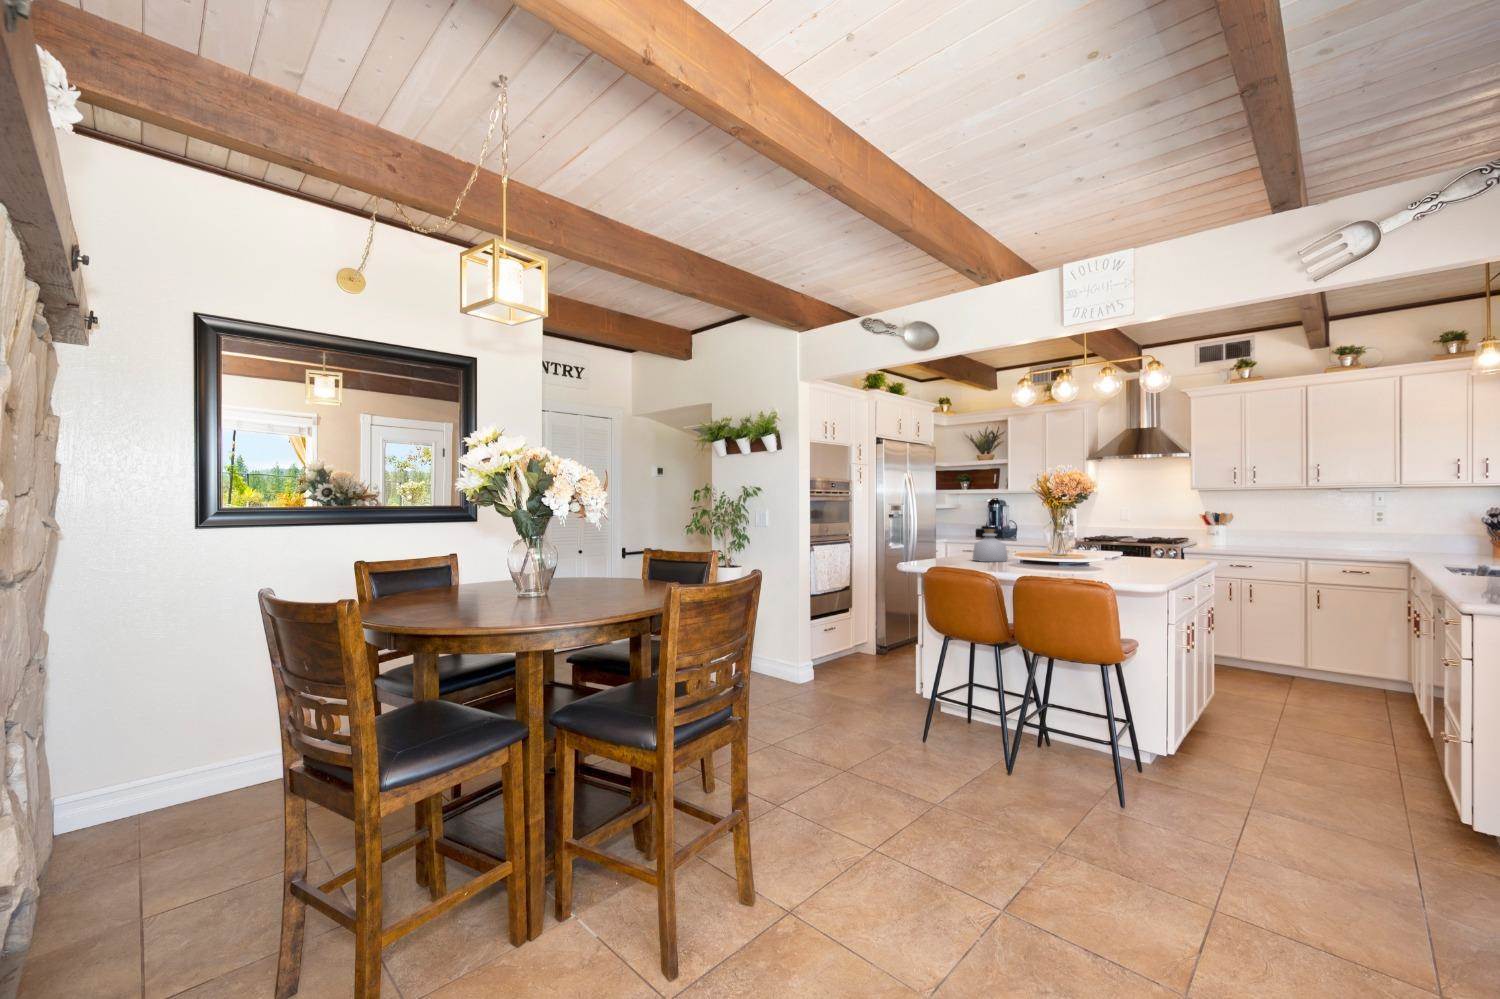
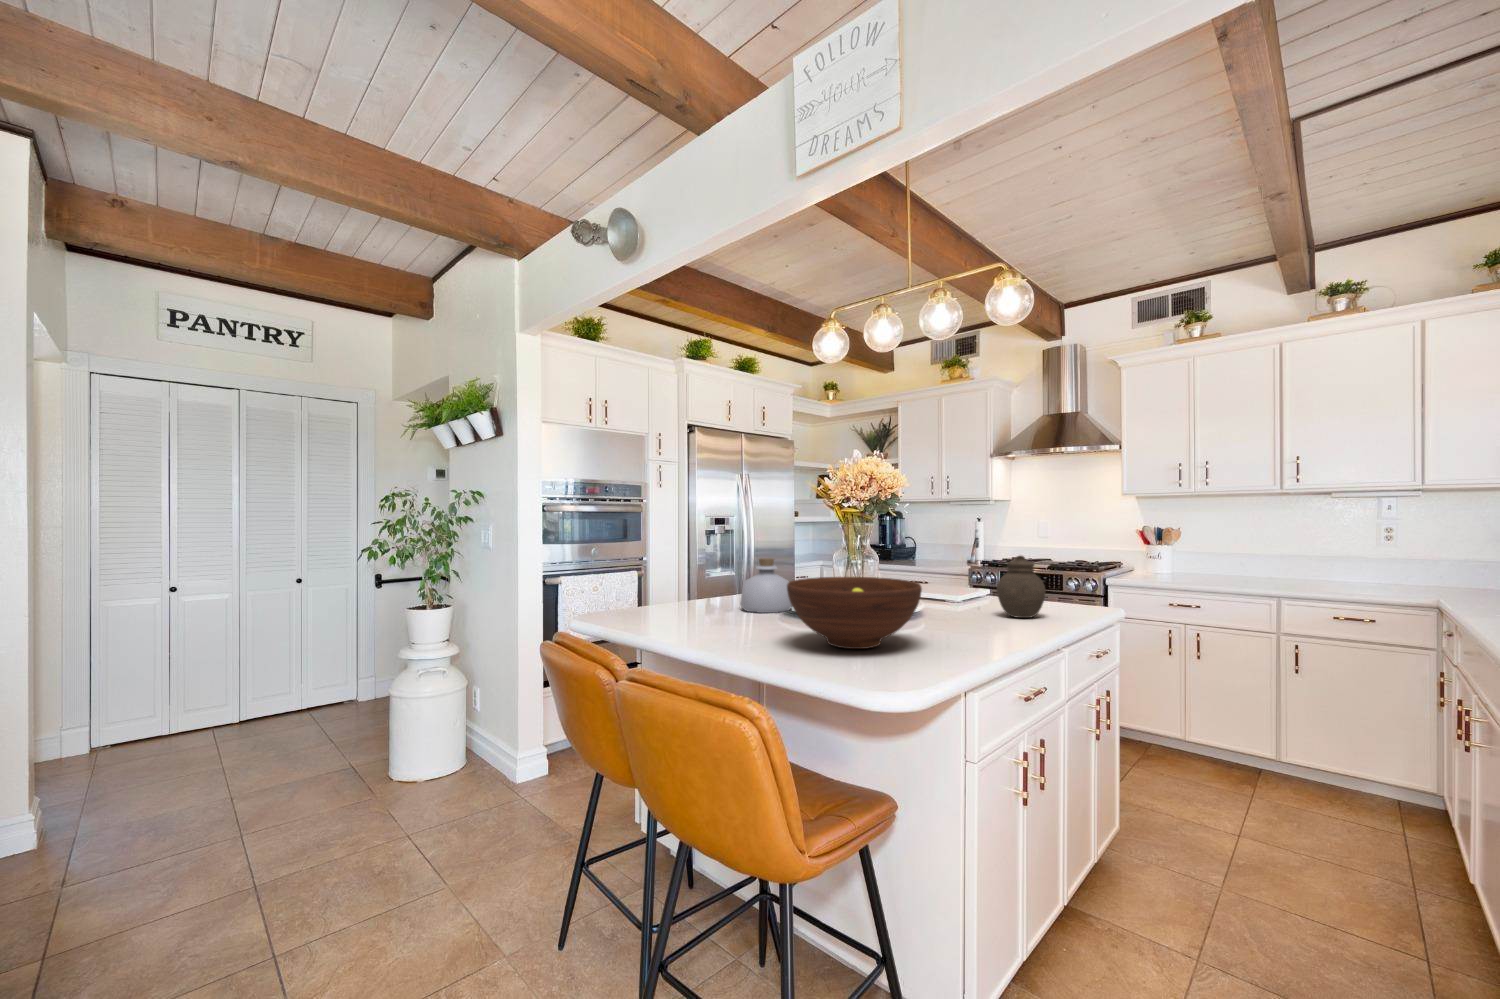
jar: none [1144,526,1175,562] -> present [997,556,1046,618]
fruit bowl: none [1048,535,1129,571] -> present [787,577,922,649]

